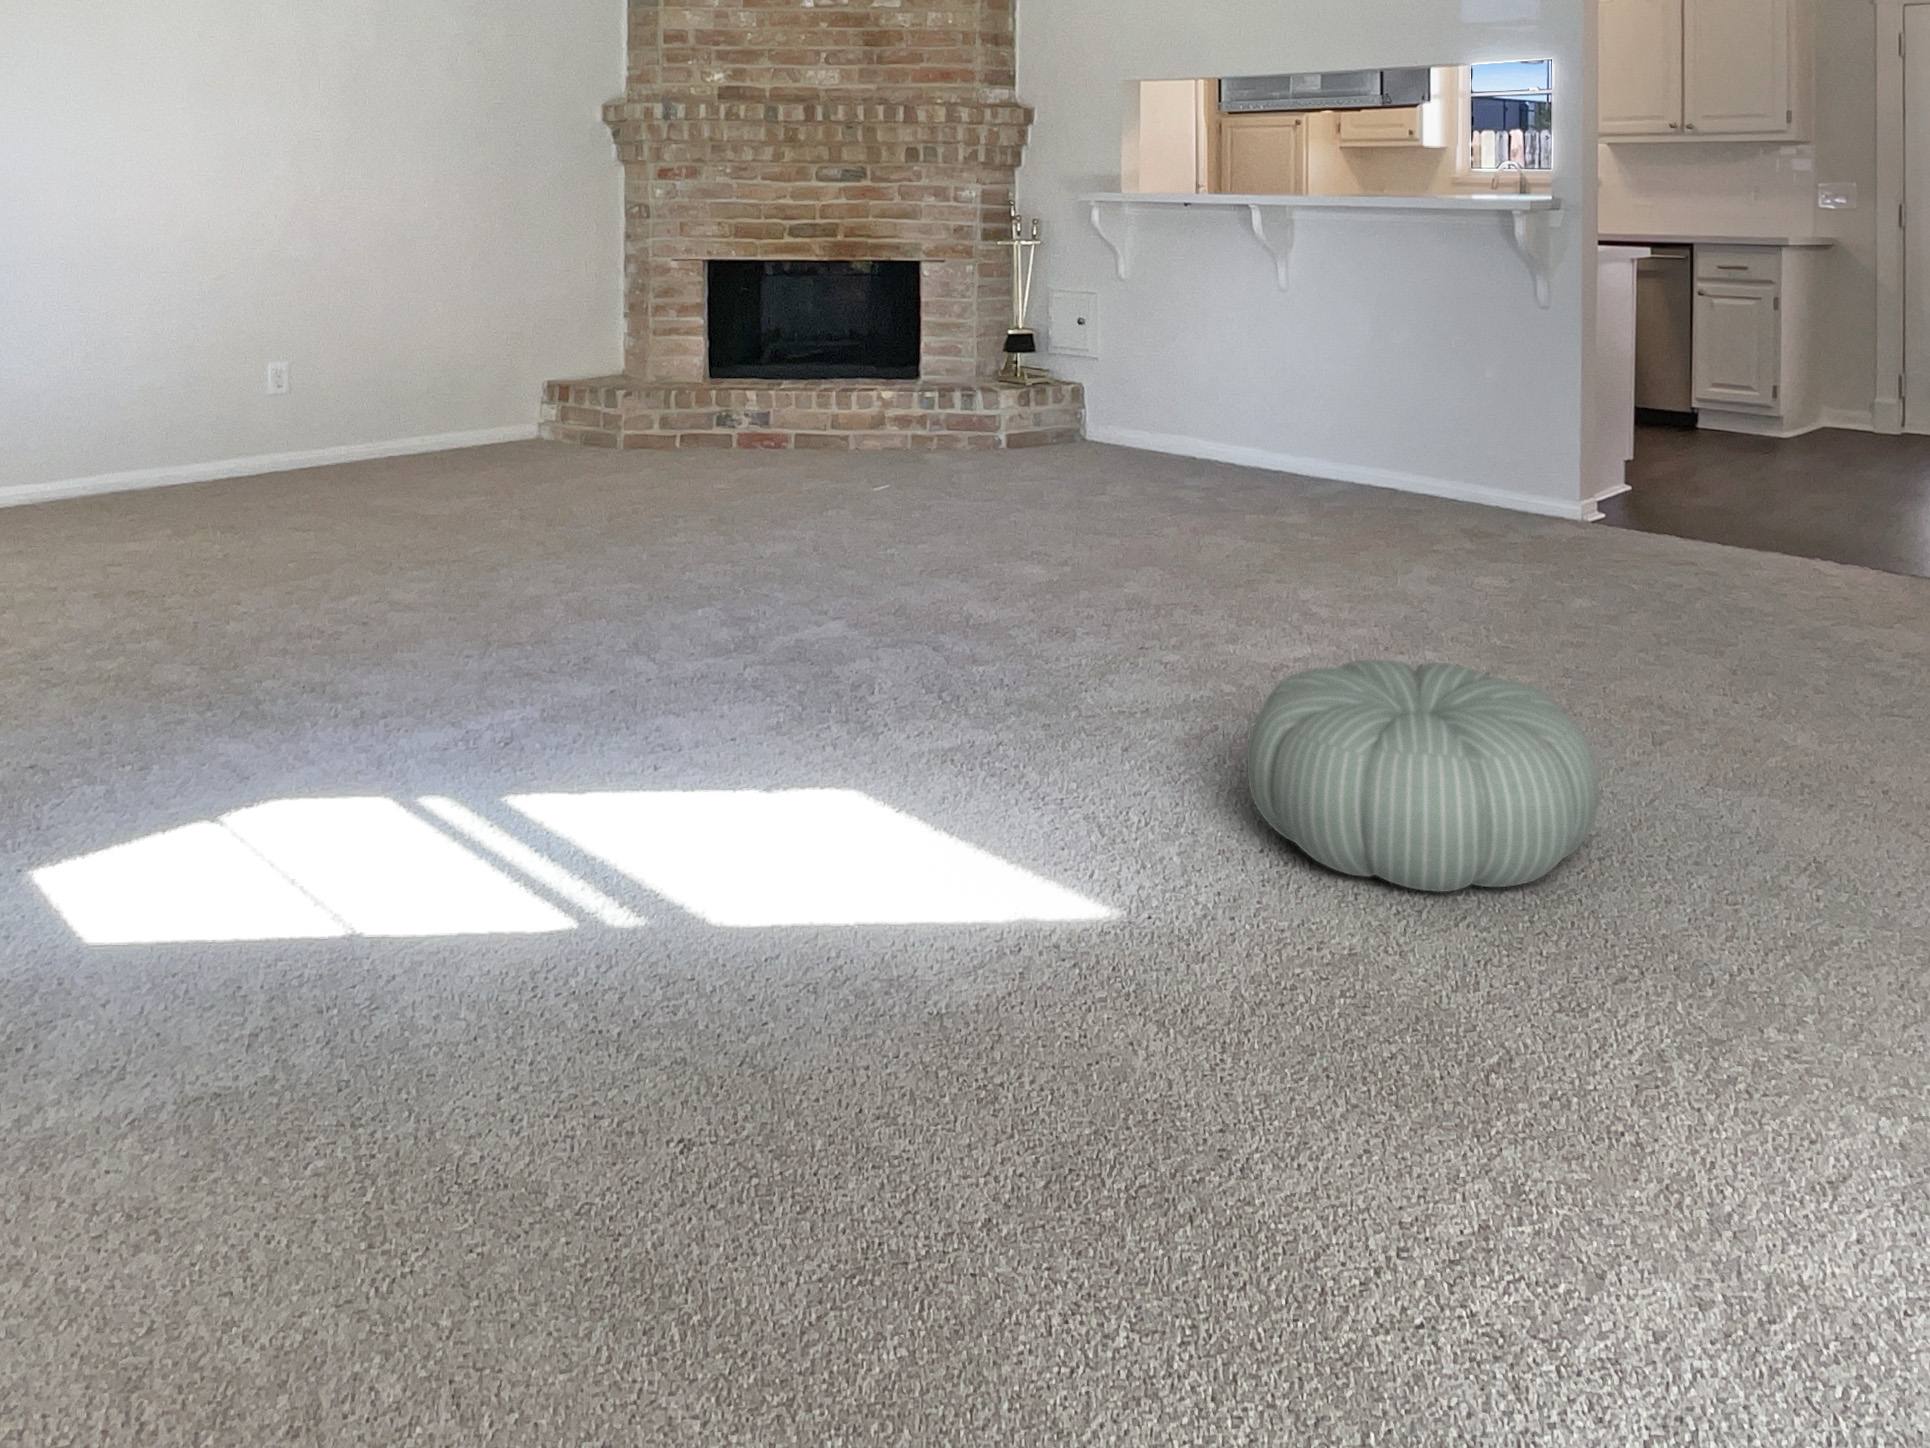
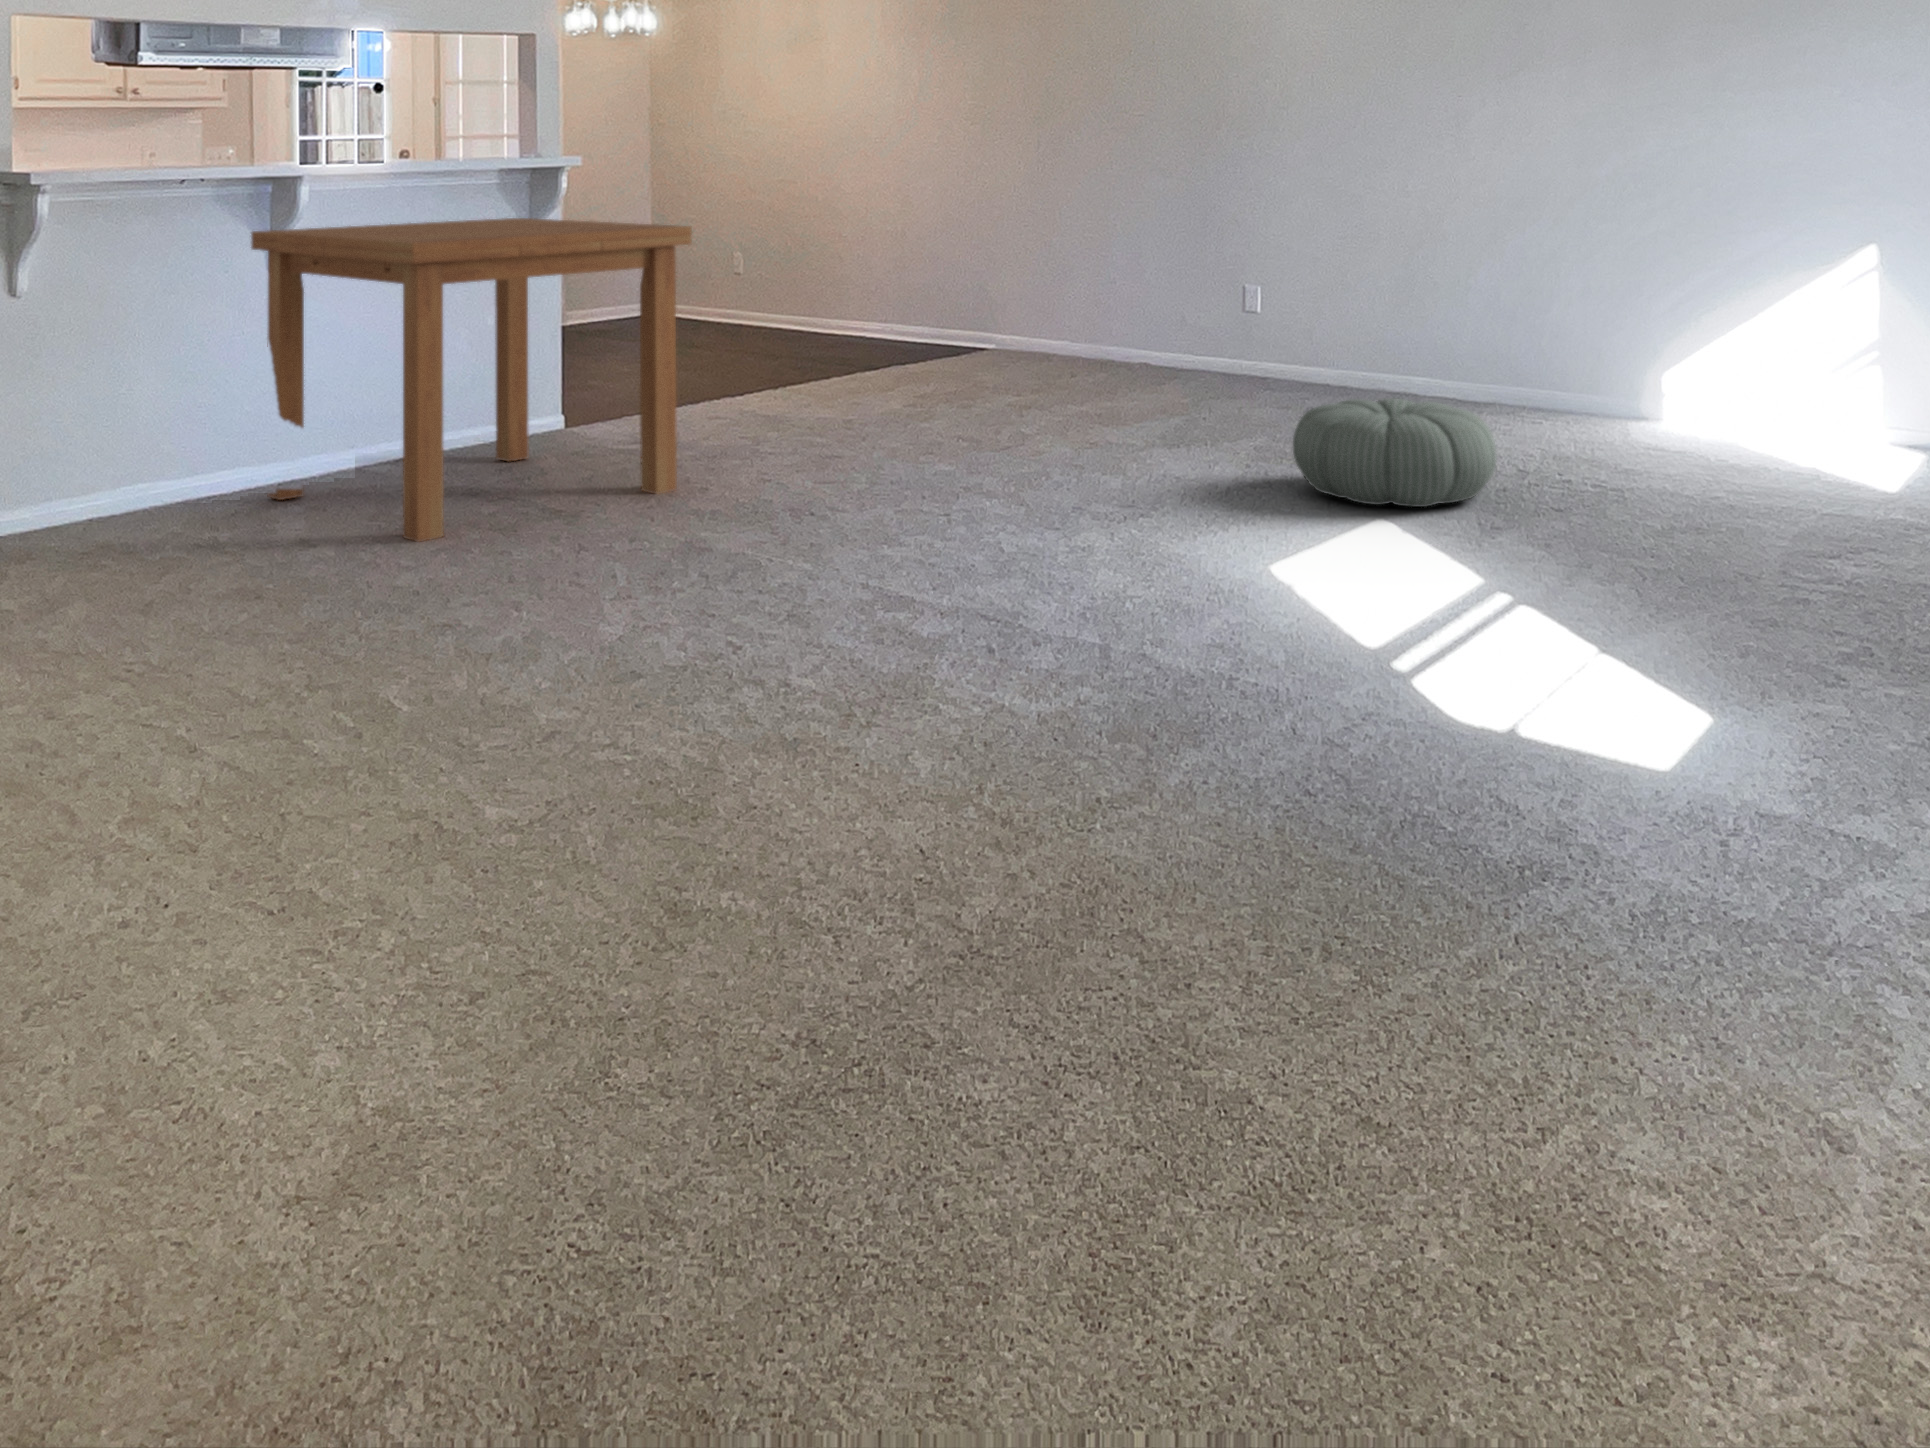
dining table: none [1126,250,1539,556] -> present [251,218,692,542]

